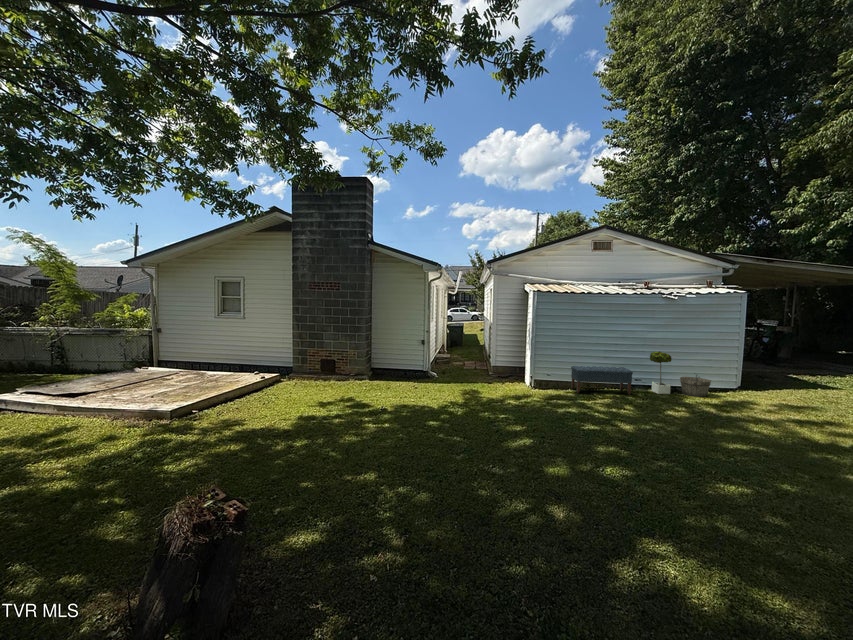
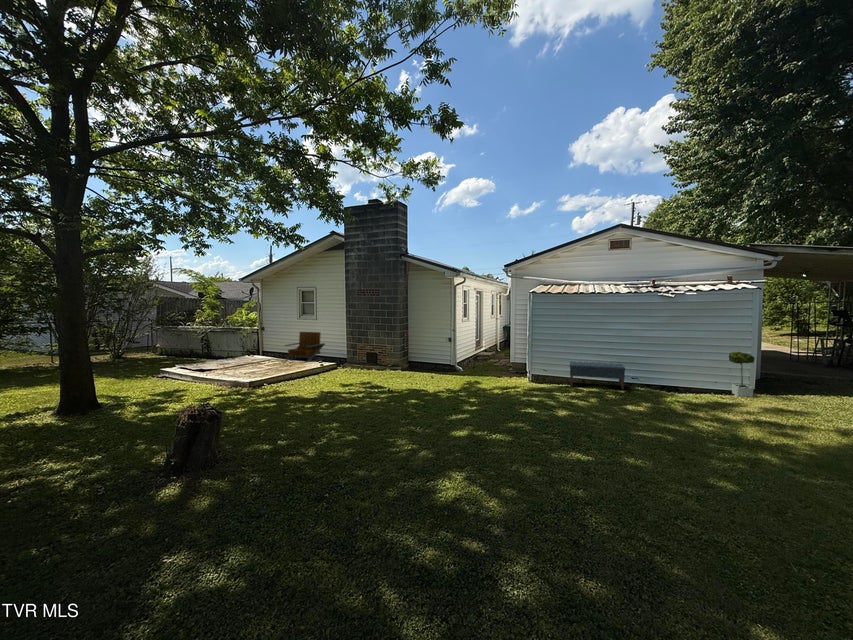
lounge chair: none [200,334,259,376] -> present [285,332,325,362]
potted tree: present [650,351,672,394] -> present [729,352,755,397]
wooden bucket: present [680,375,711,397] -> none [682,371,714,395]

